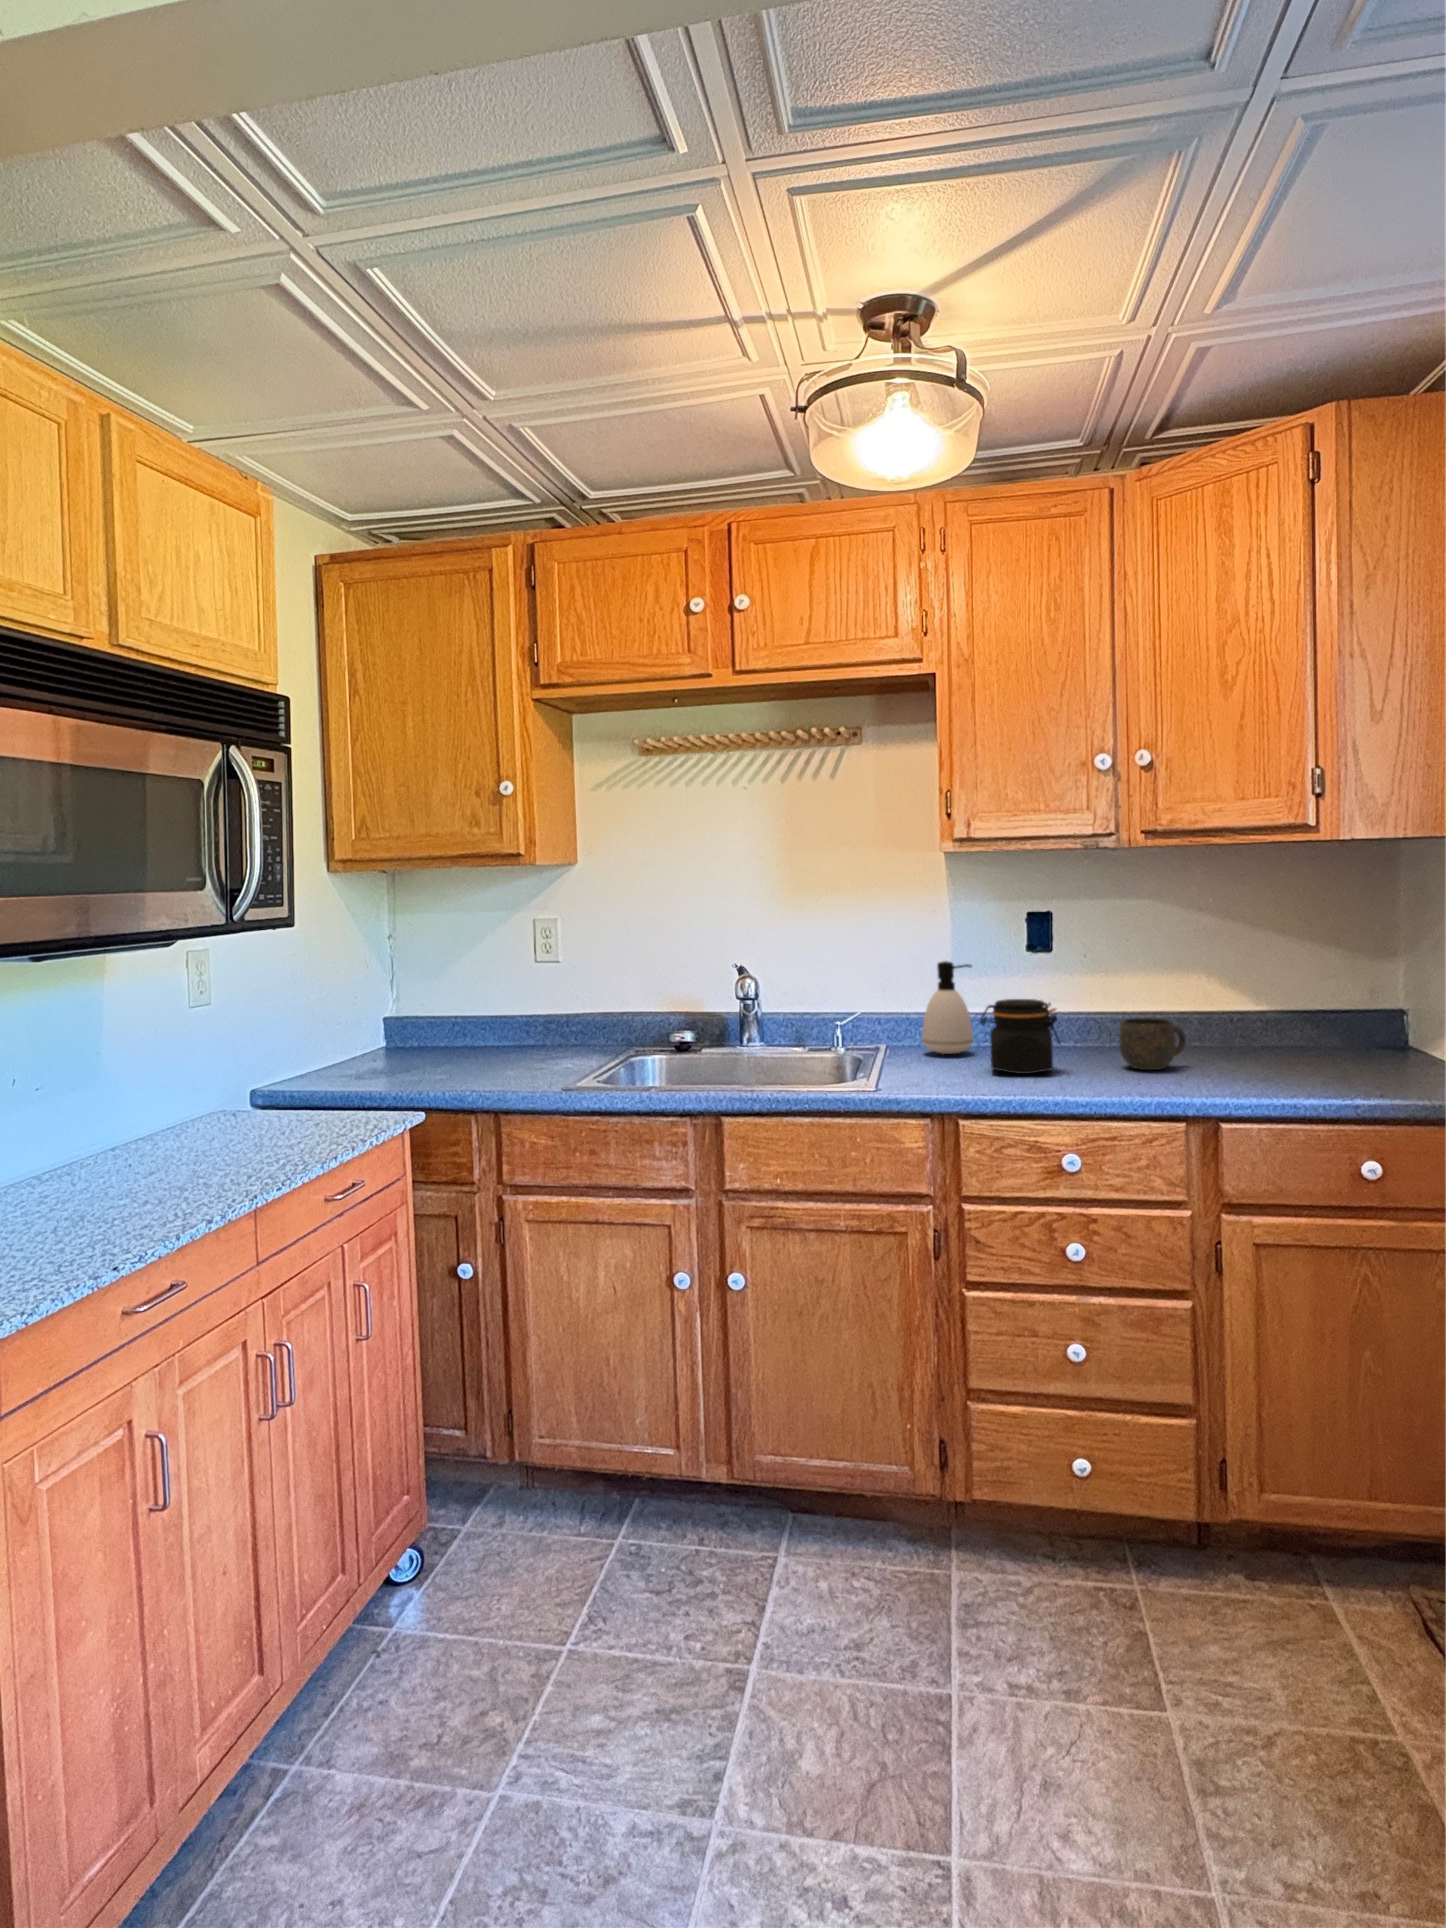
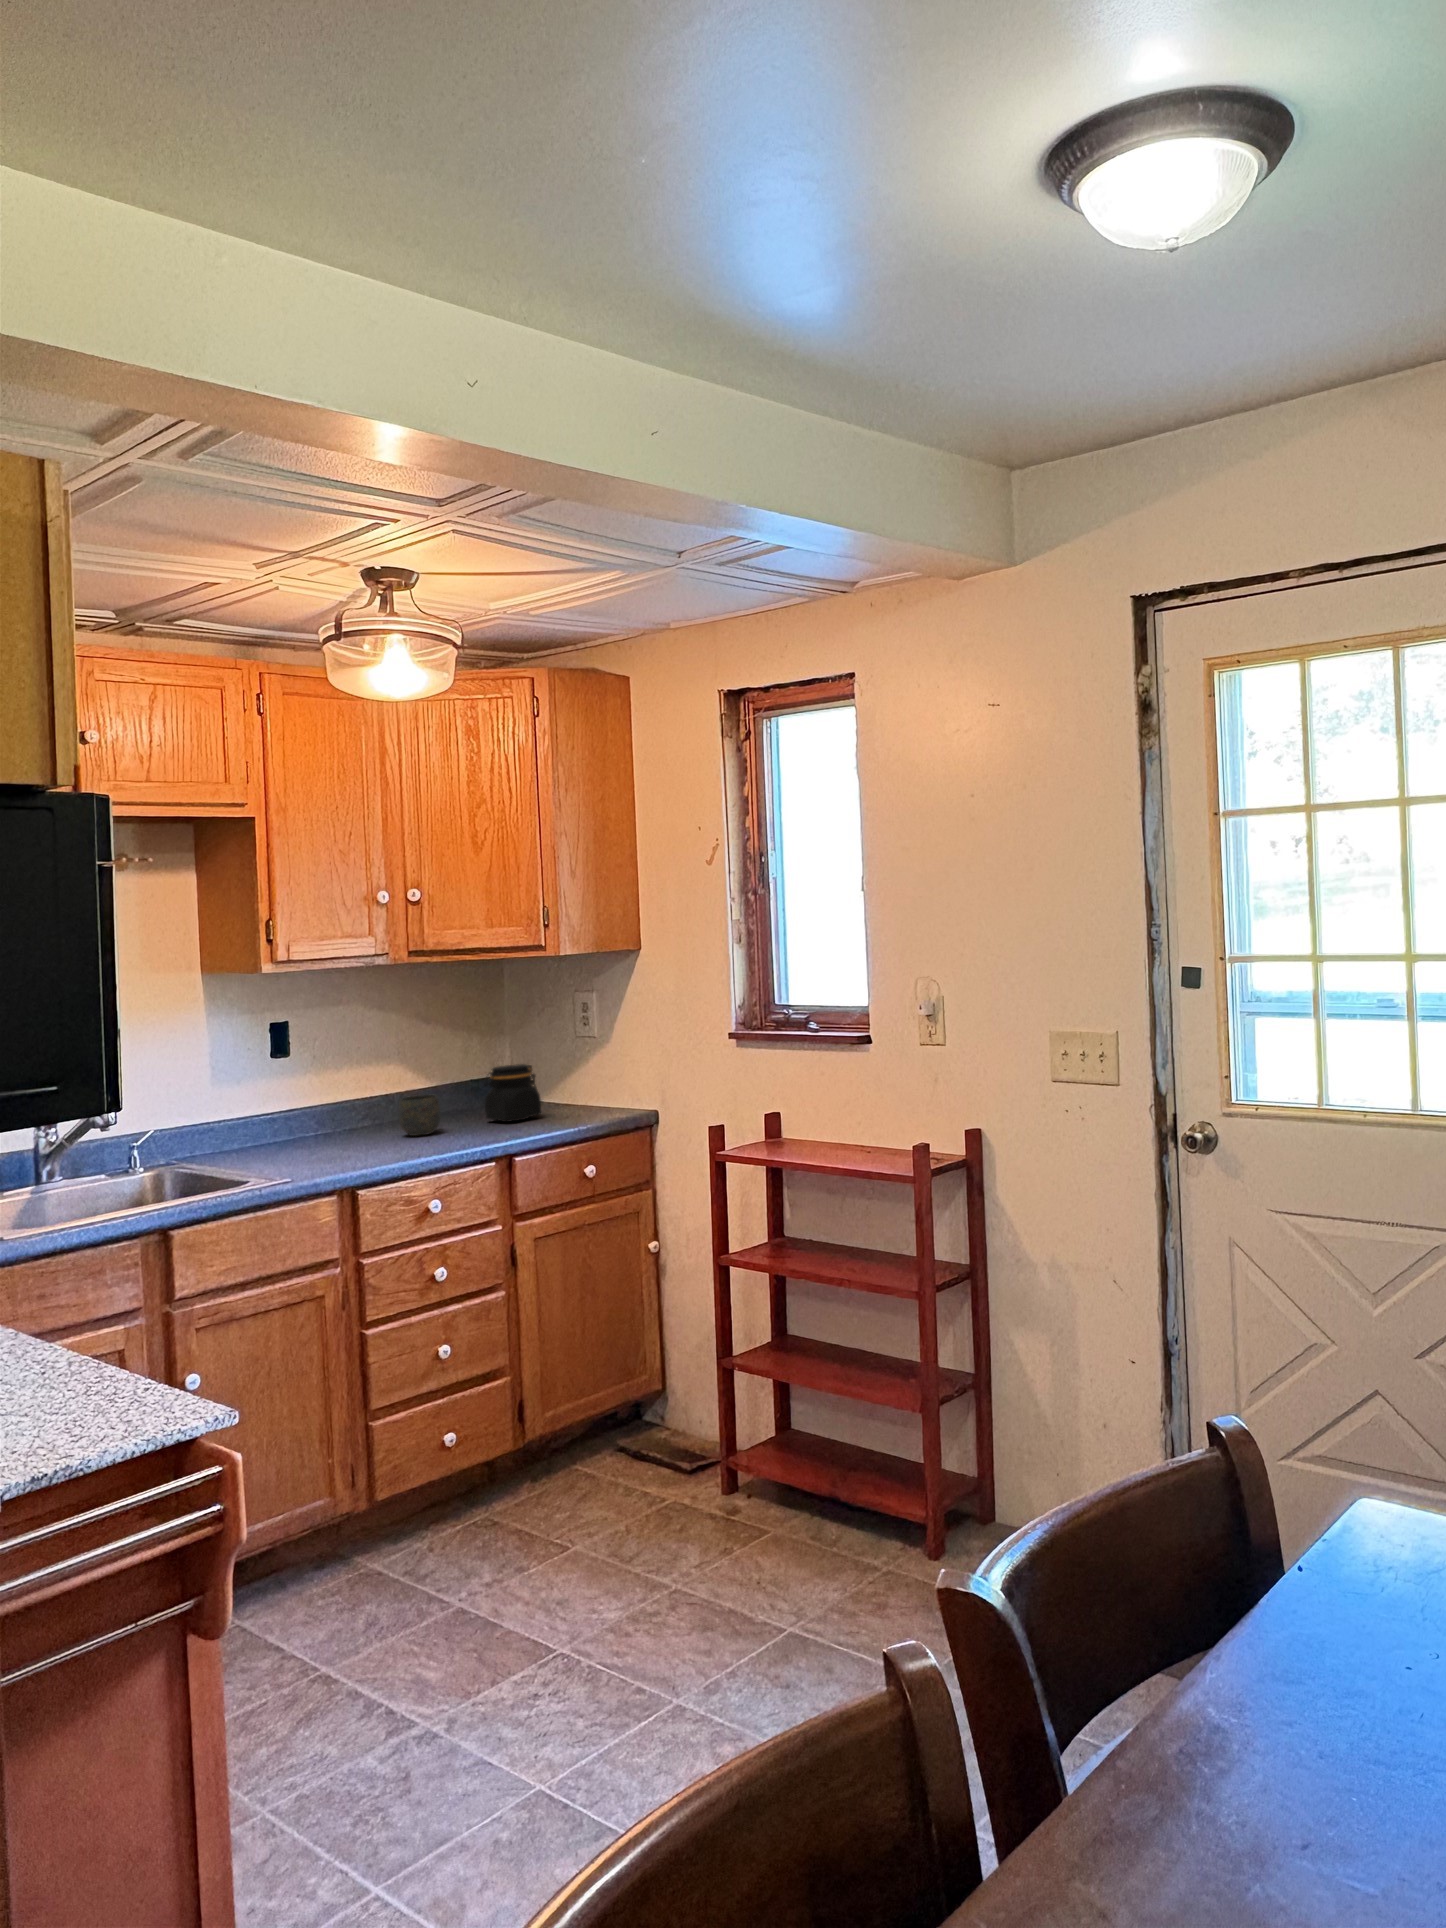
soap dispenser: present [922,961,973,1054] -> none [221,1073,269,1158]
jar: present [980,999,1061,1074] -> present [485,1064,541,1122]

